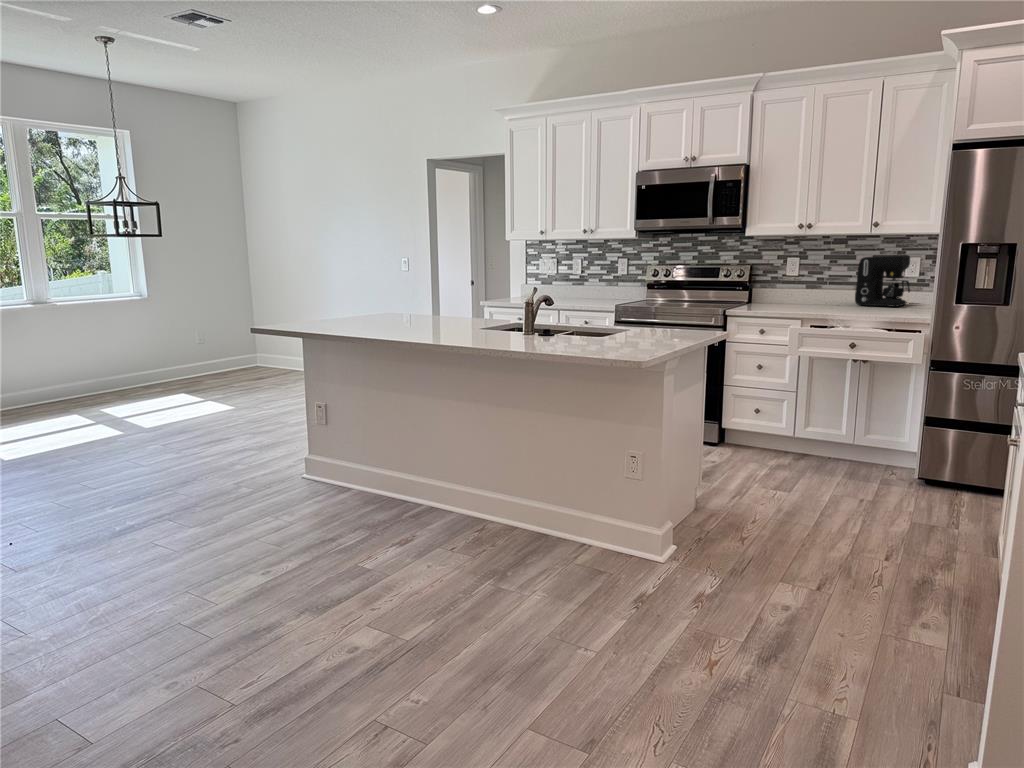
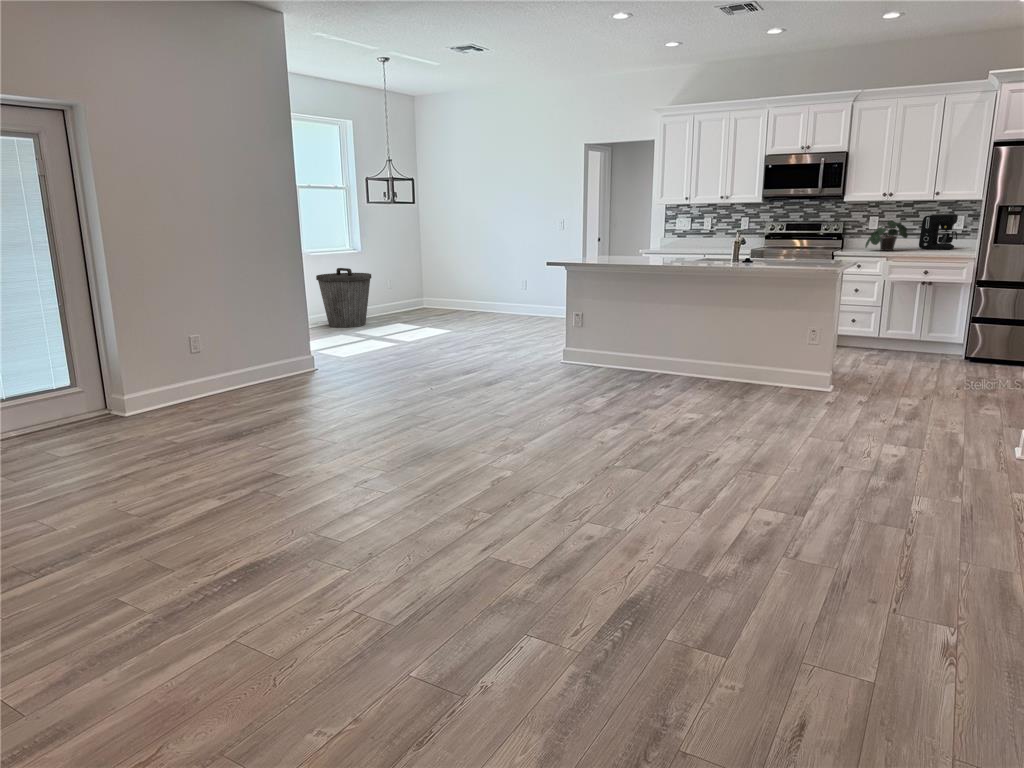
potted plant: none [777,264,836,309] -> present [865,221,908,251]
trash can: none [52,325,137,407] -> present [316,268,371,328]

